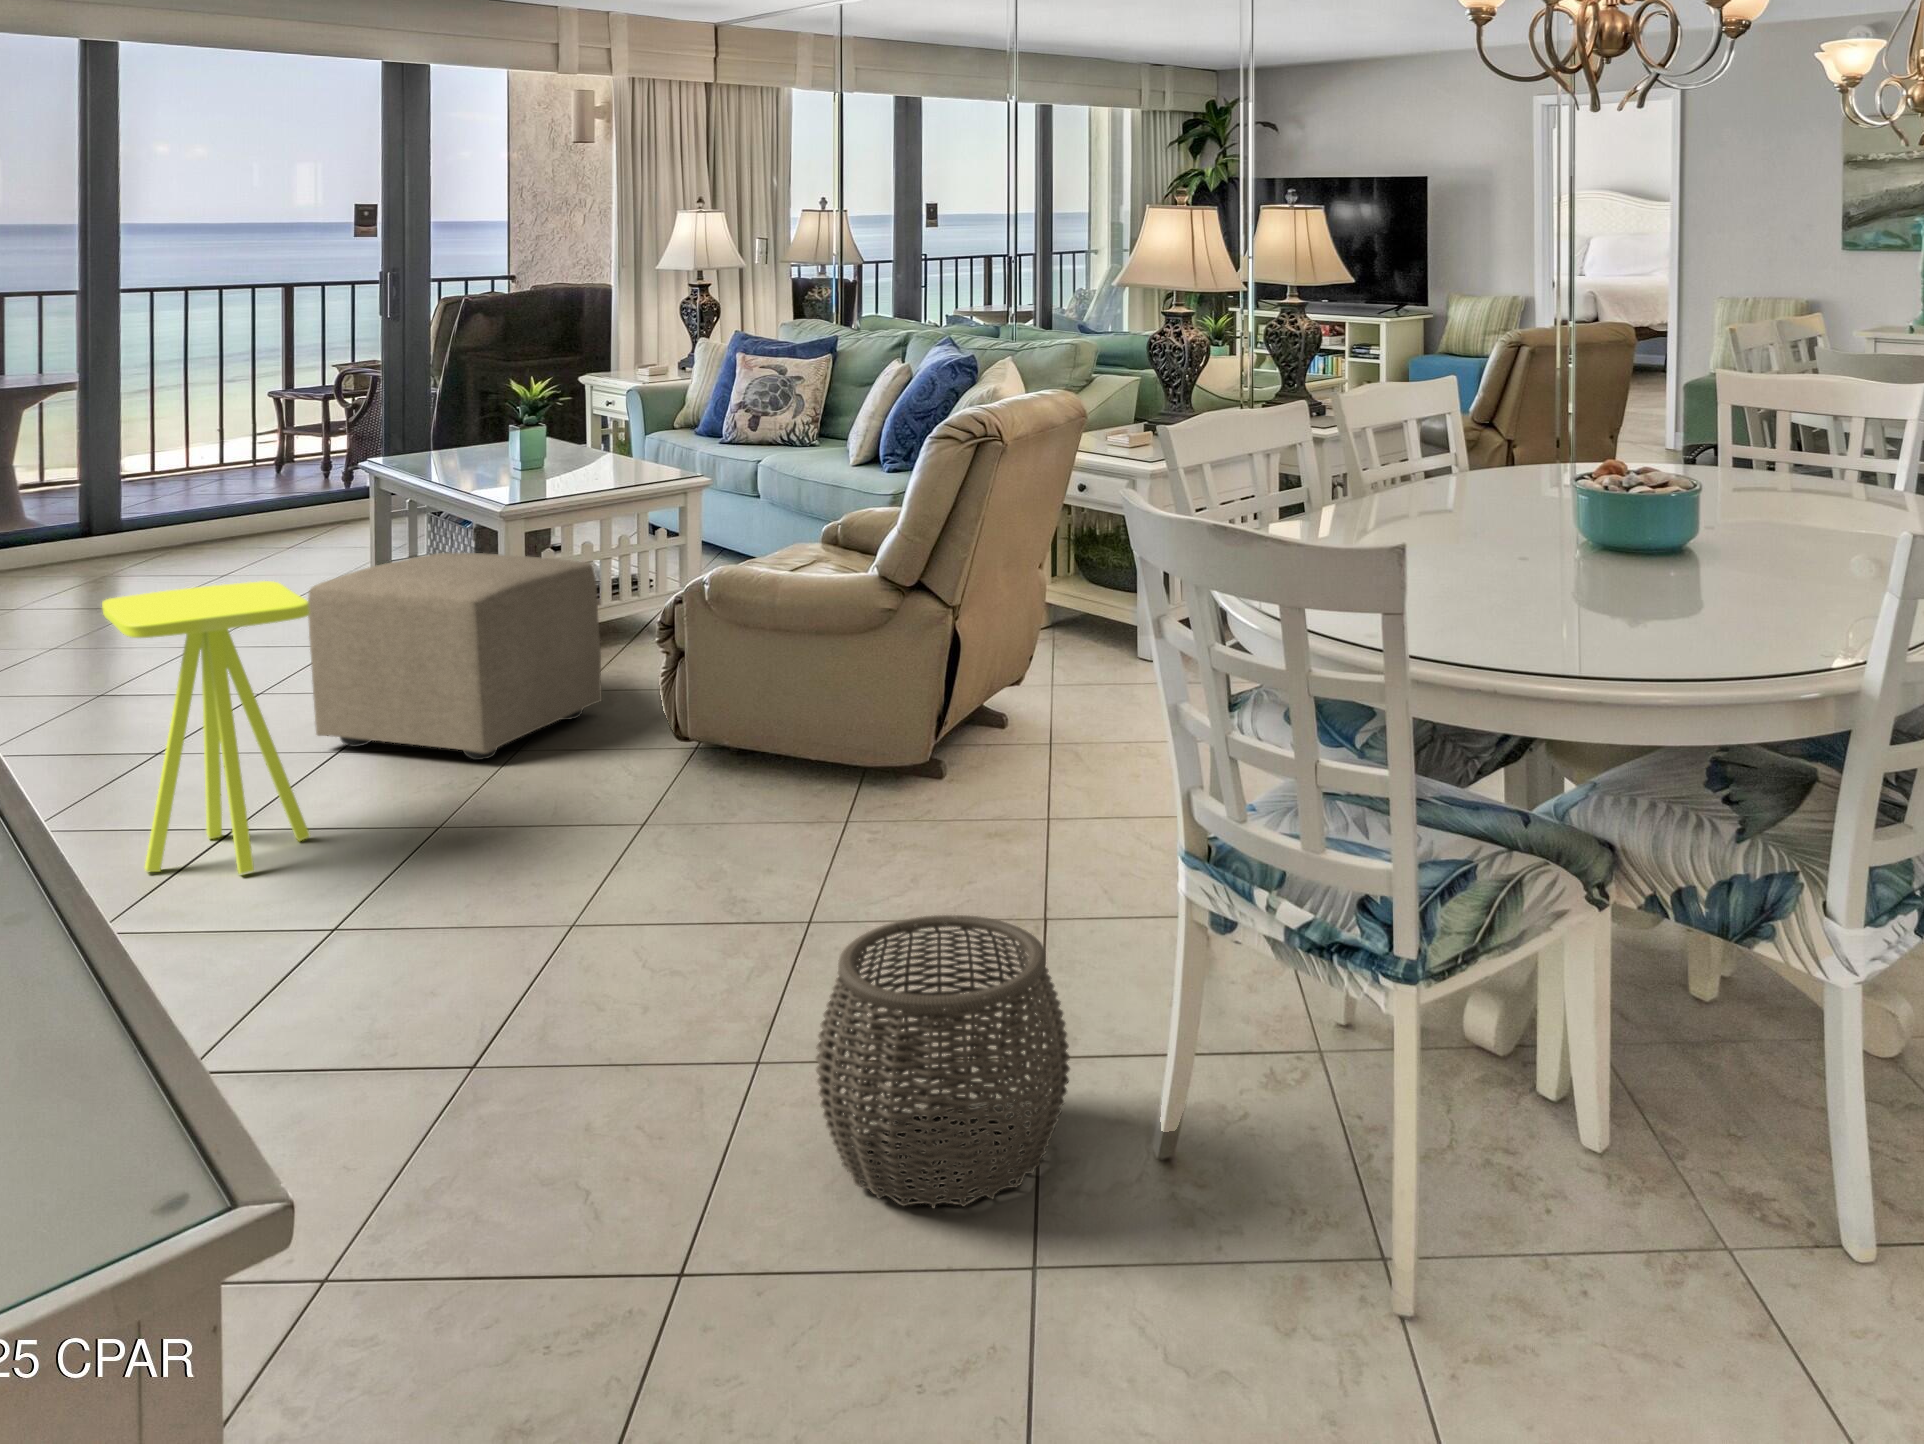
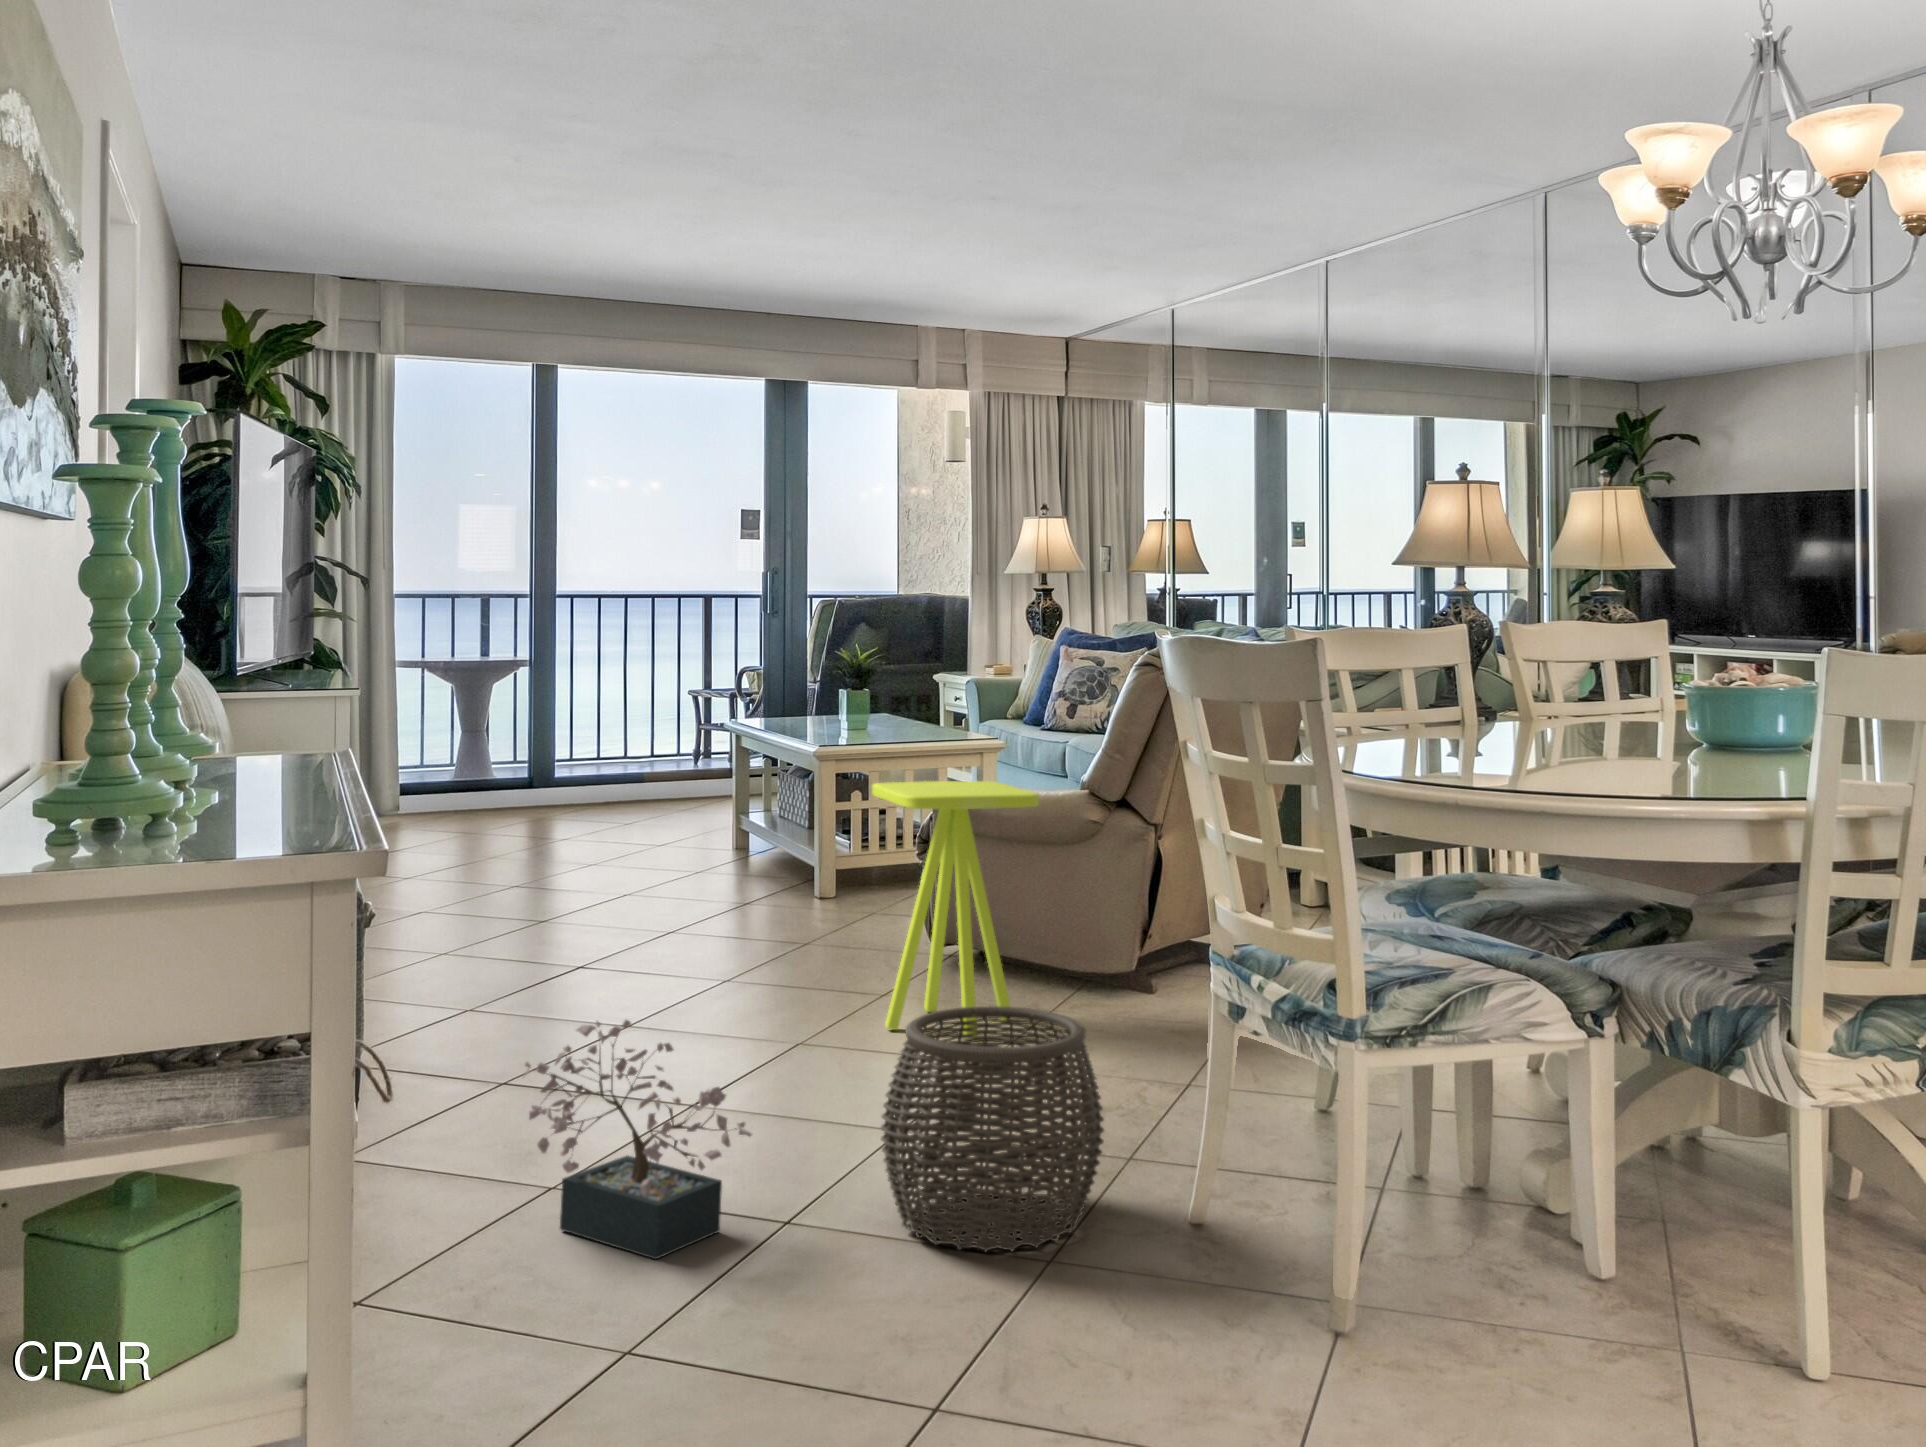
ottoman: present [308,553,602,760] -> none [637,777,877,947]
side table: present [102,581,310,874] -> present [872,781,1039,1036]
decorative plant: none [369,1001,672,1294] -> present [524,1019,751,1259]

